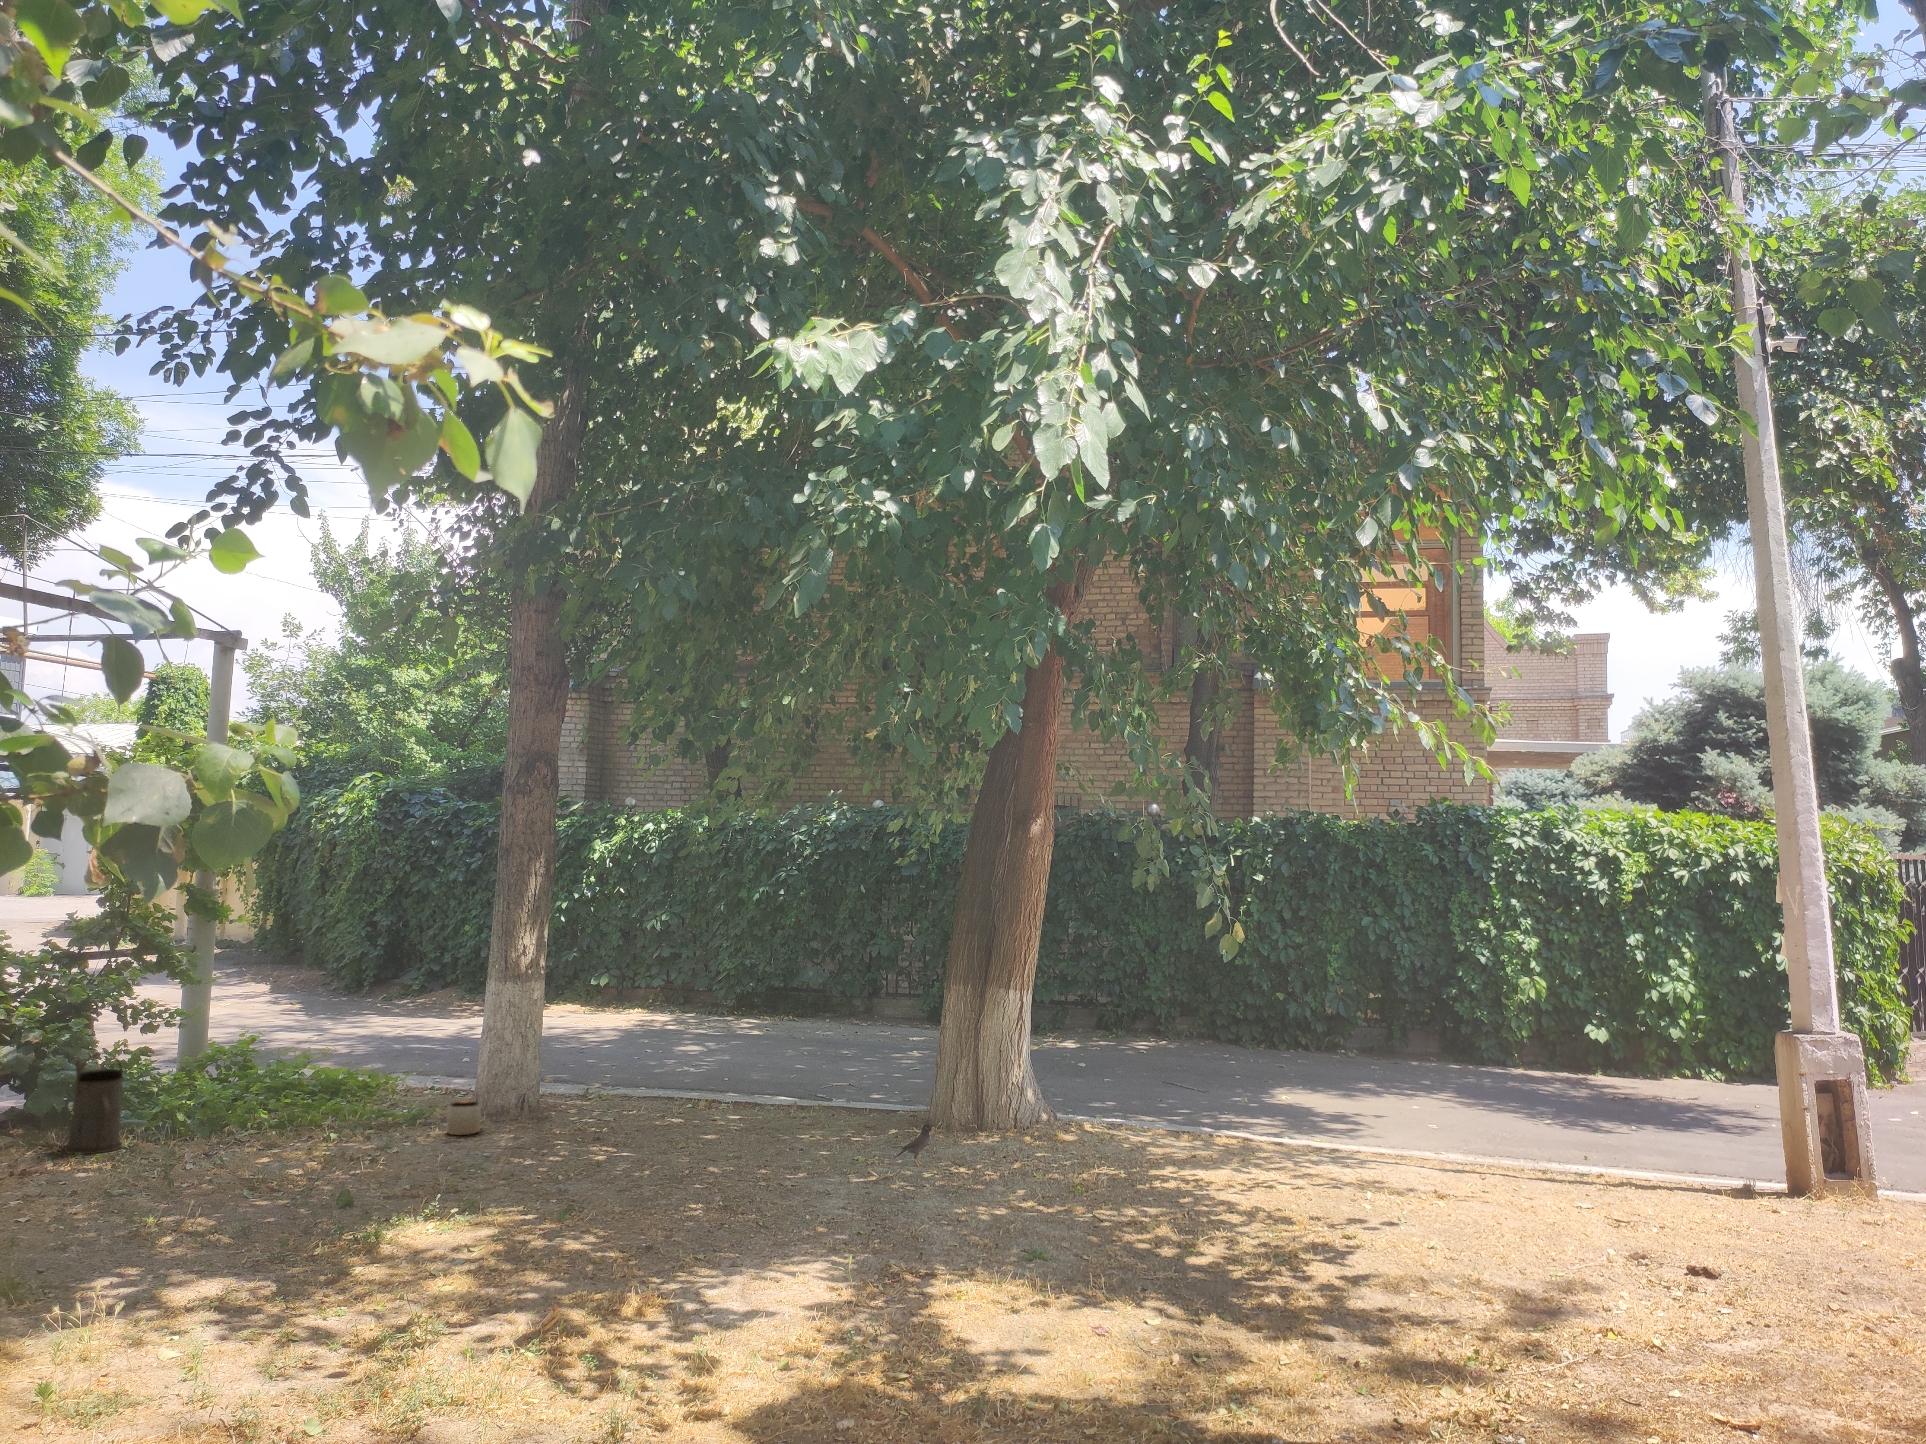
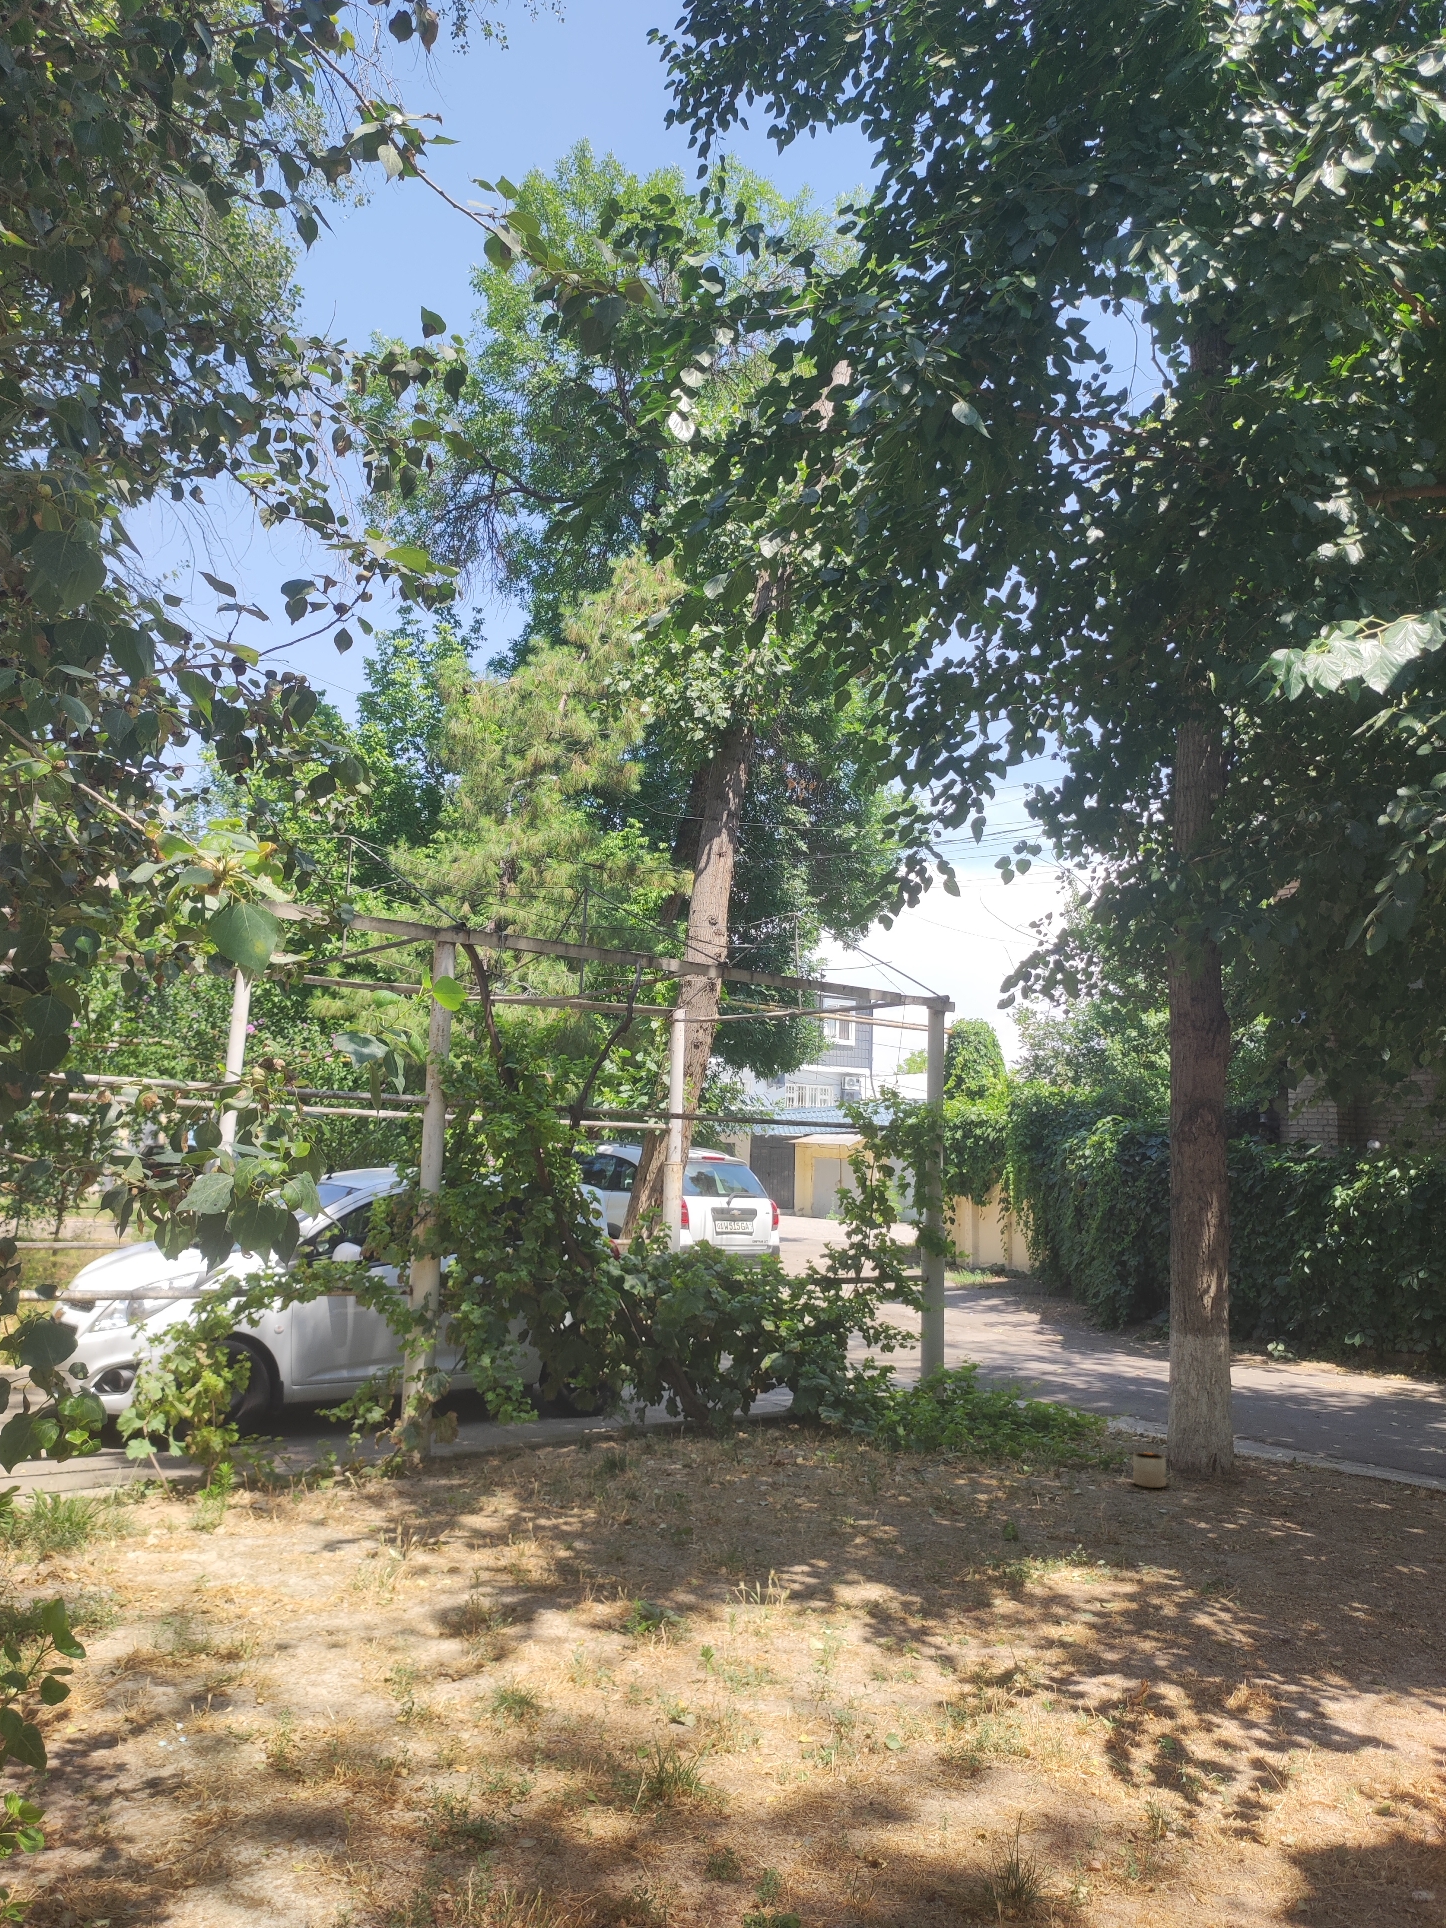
watering can: present [65,1052,123,1154] -> none [821,1365,863,1453]

